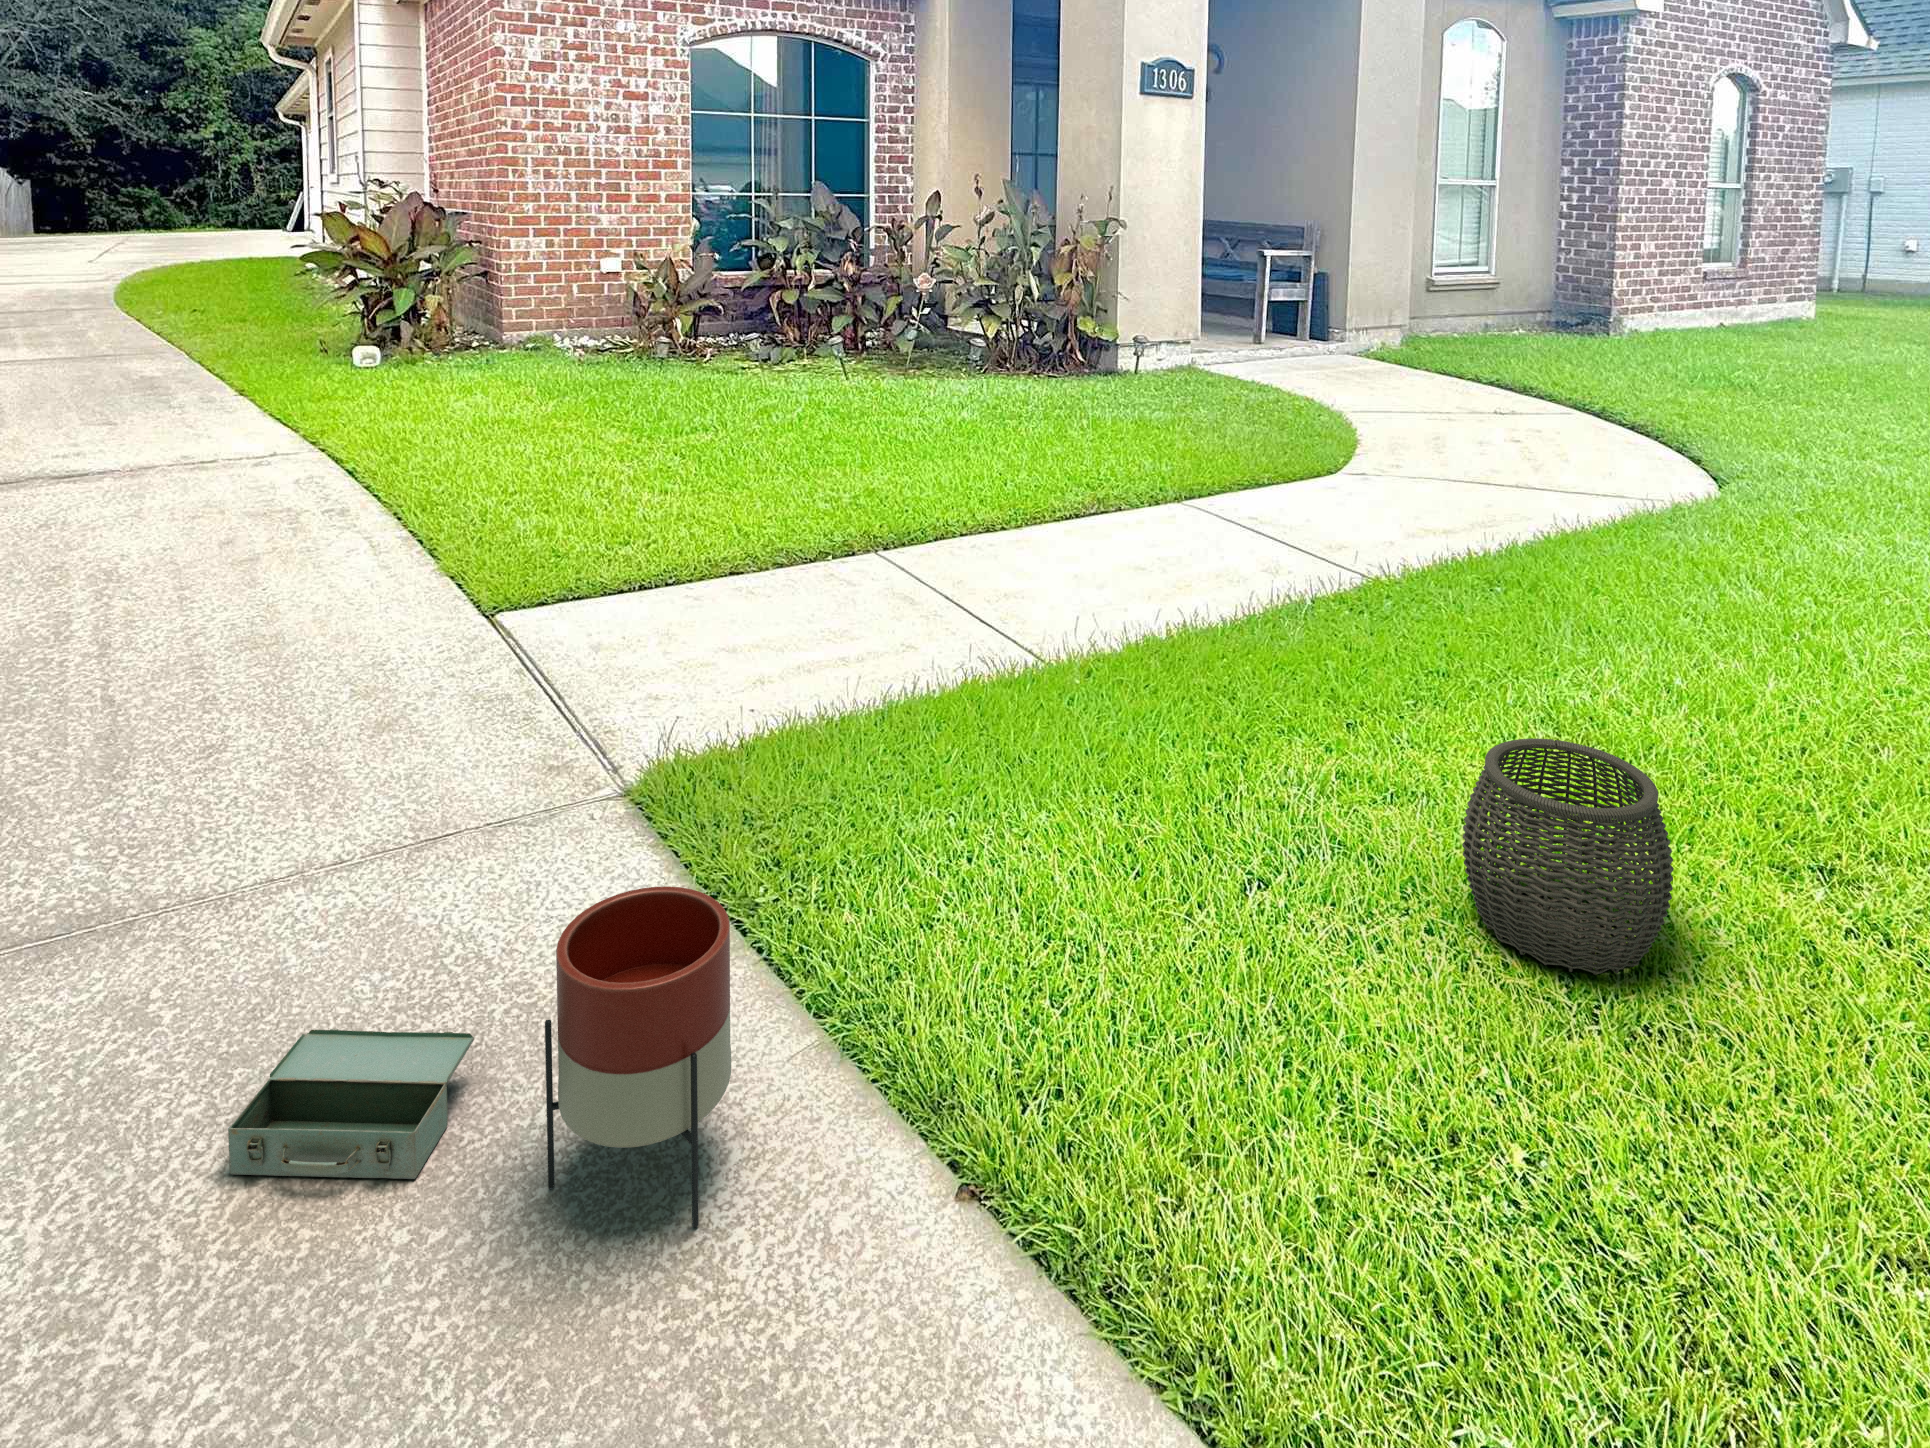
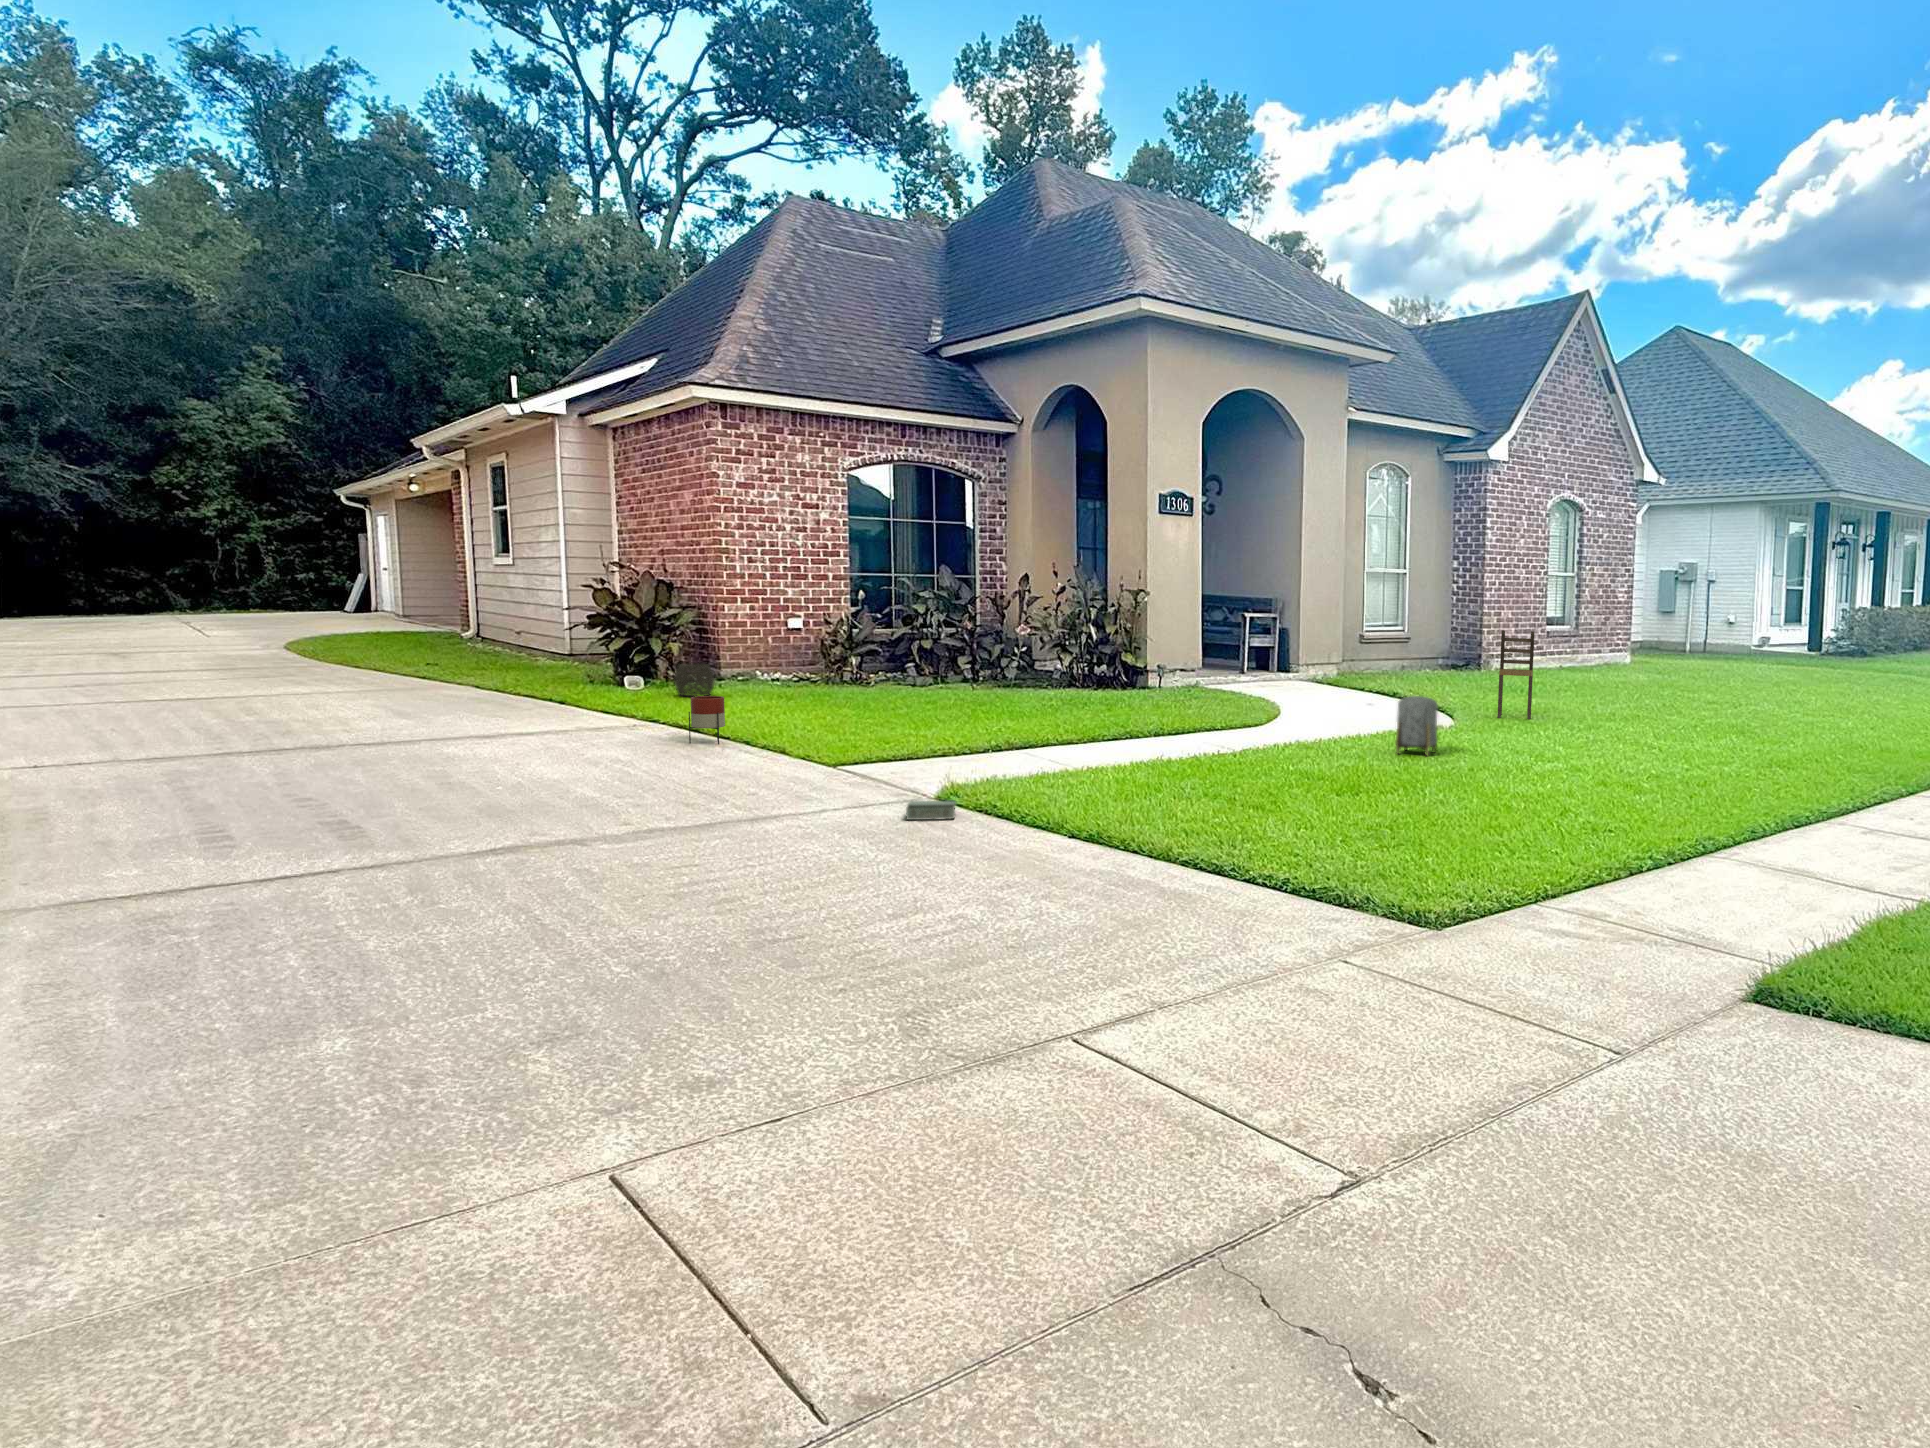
chair: none [1801,289,1906,471] -> present [1497,630,1534,719]
stool: none [1769,485,1901,653] -> present [1396,696,1438,755]
woven basket: present [1462,738,1674,975] -> present [674,664,714,696]
planter: present [545,886,731,1228] -> present [689,696,725,744]

